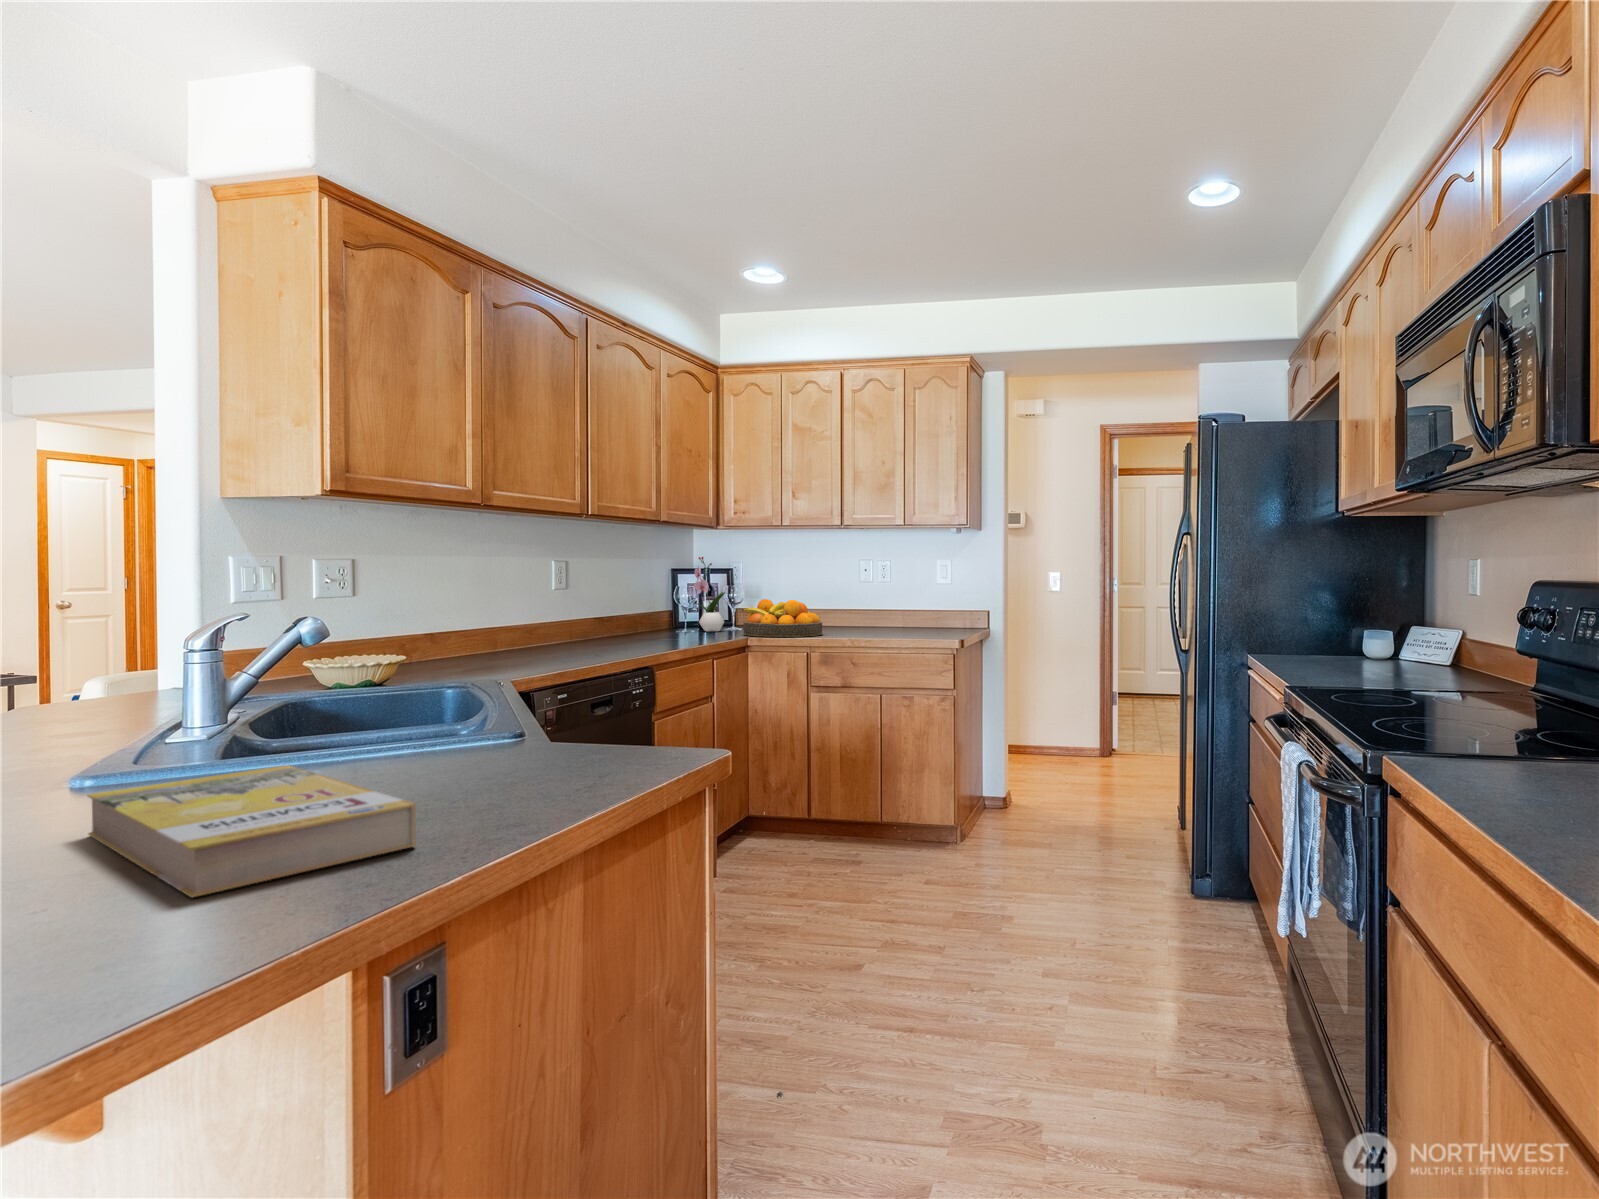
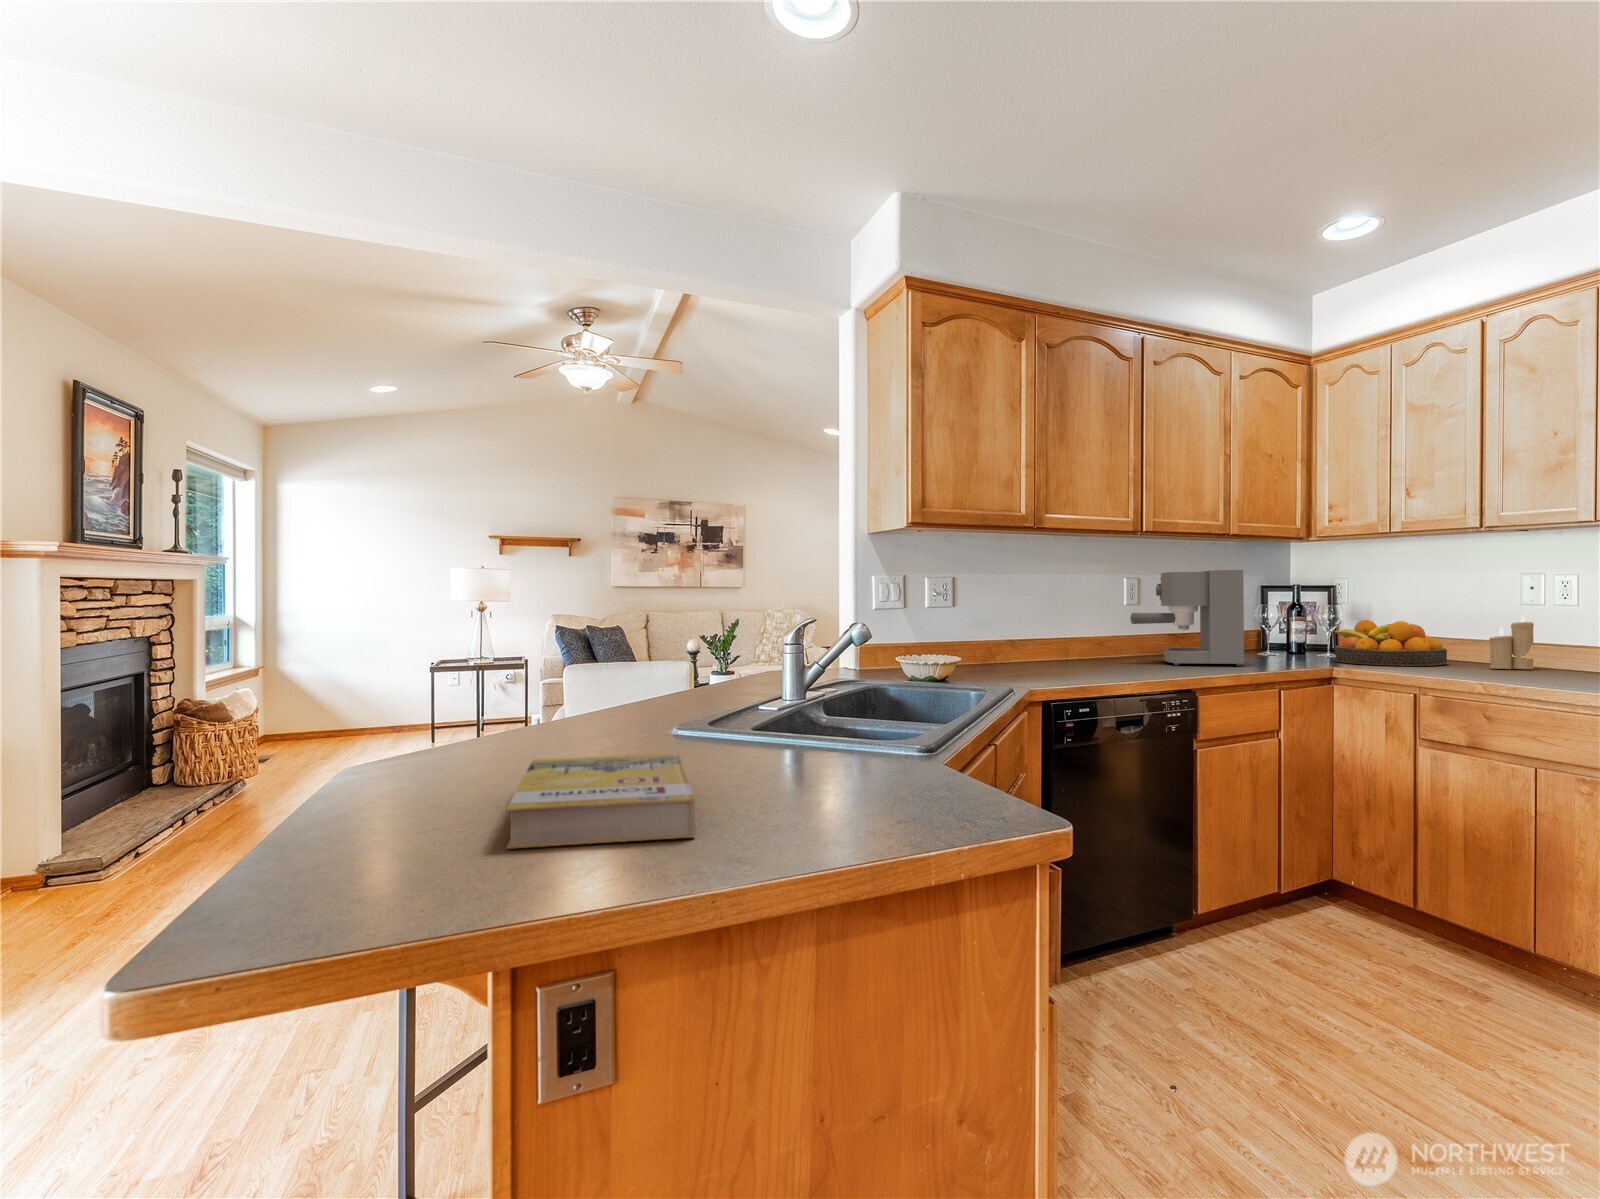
coffee maker: none [580,554,681,644] -> present [1130,570,1244,666]
flower arrangement: present [694,557,725,632] -> none [1278,572,1317,656]
candle: none [852,594,879,636] -> present [1489,616,1534,669]

